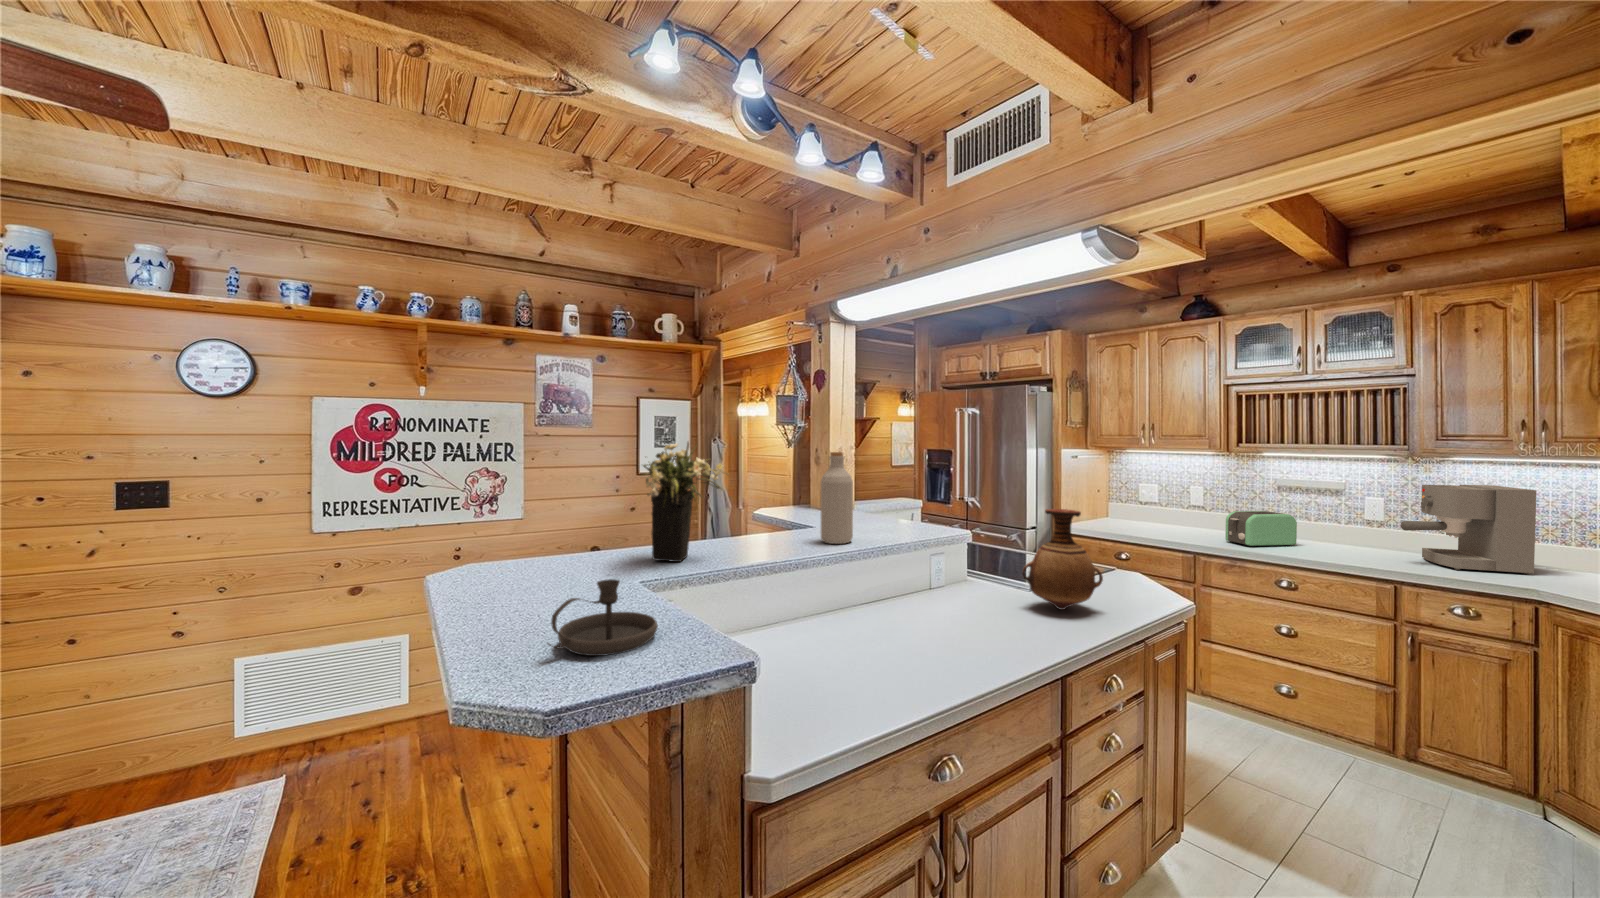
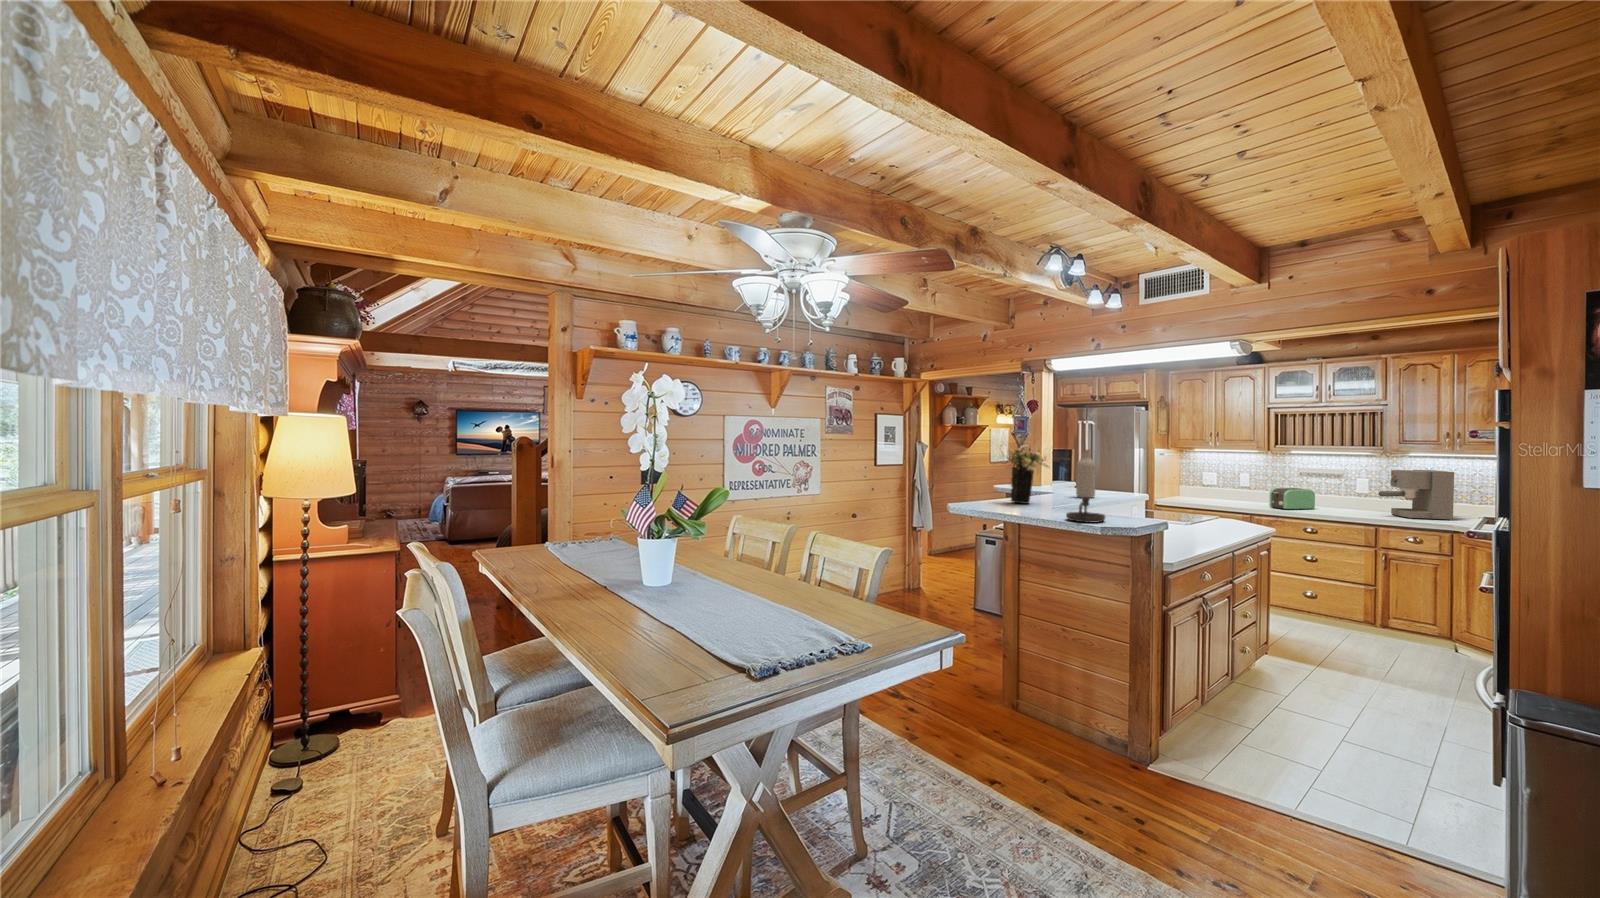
vase: present [1022,509,1103,610] -> none [1191,478,1234,528]

